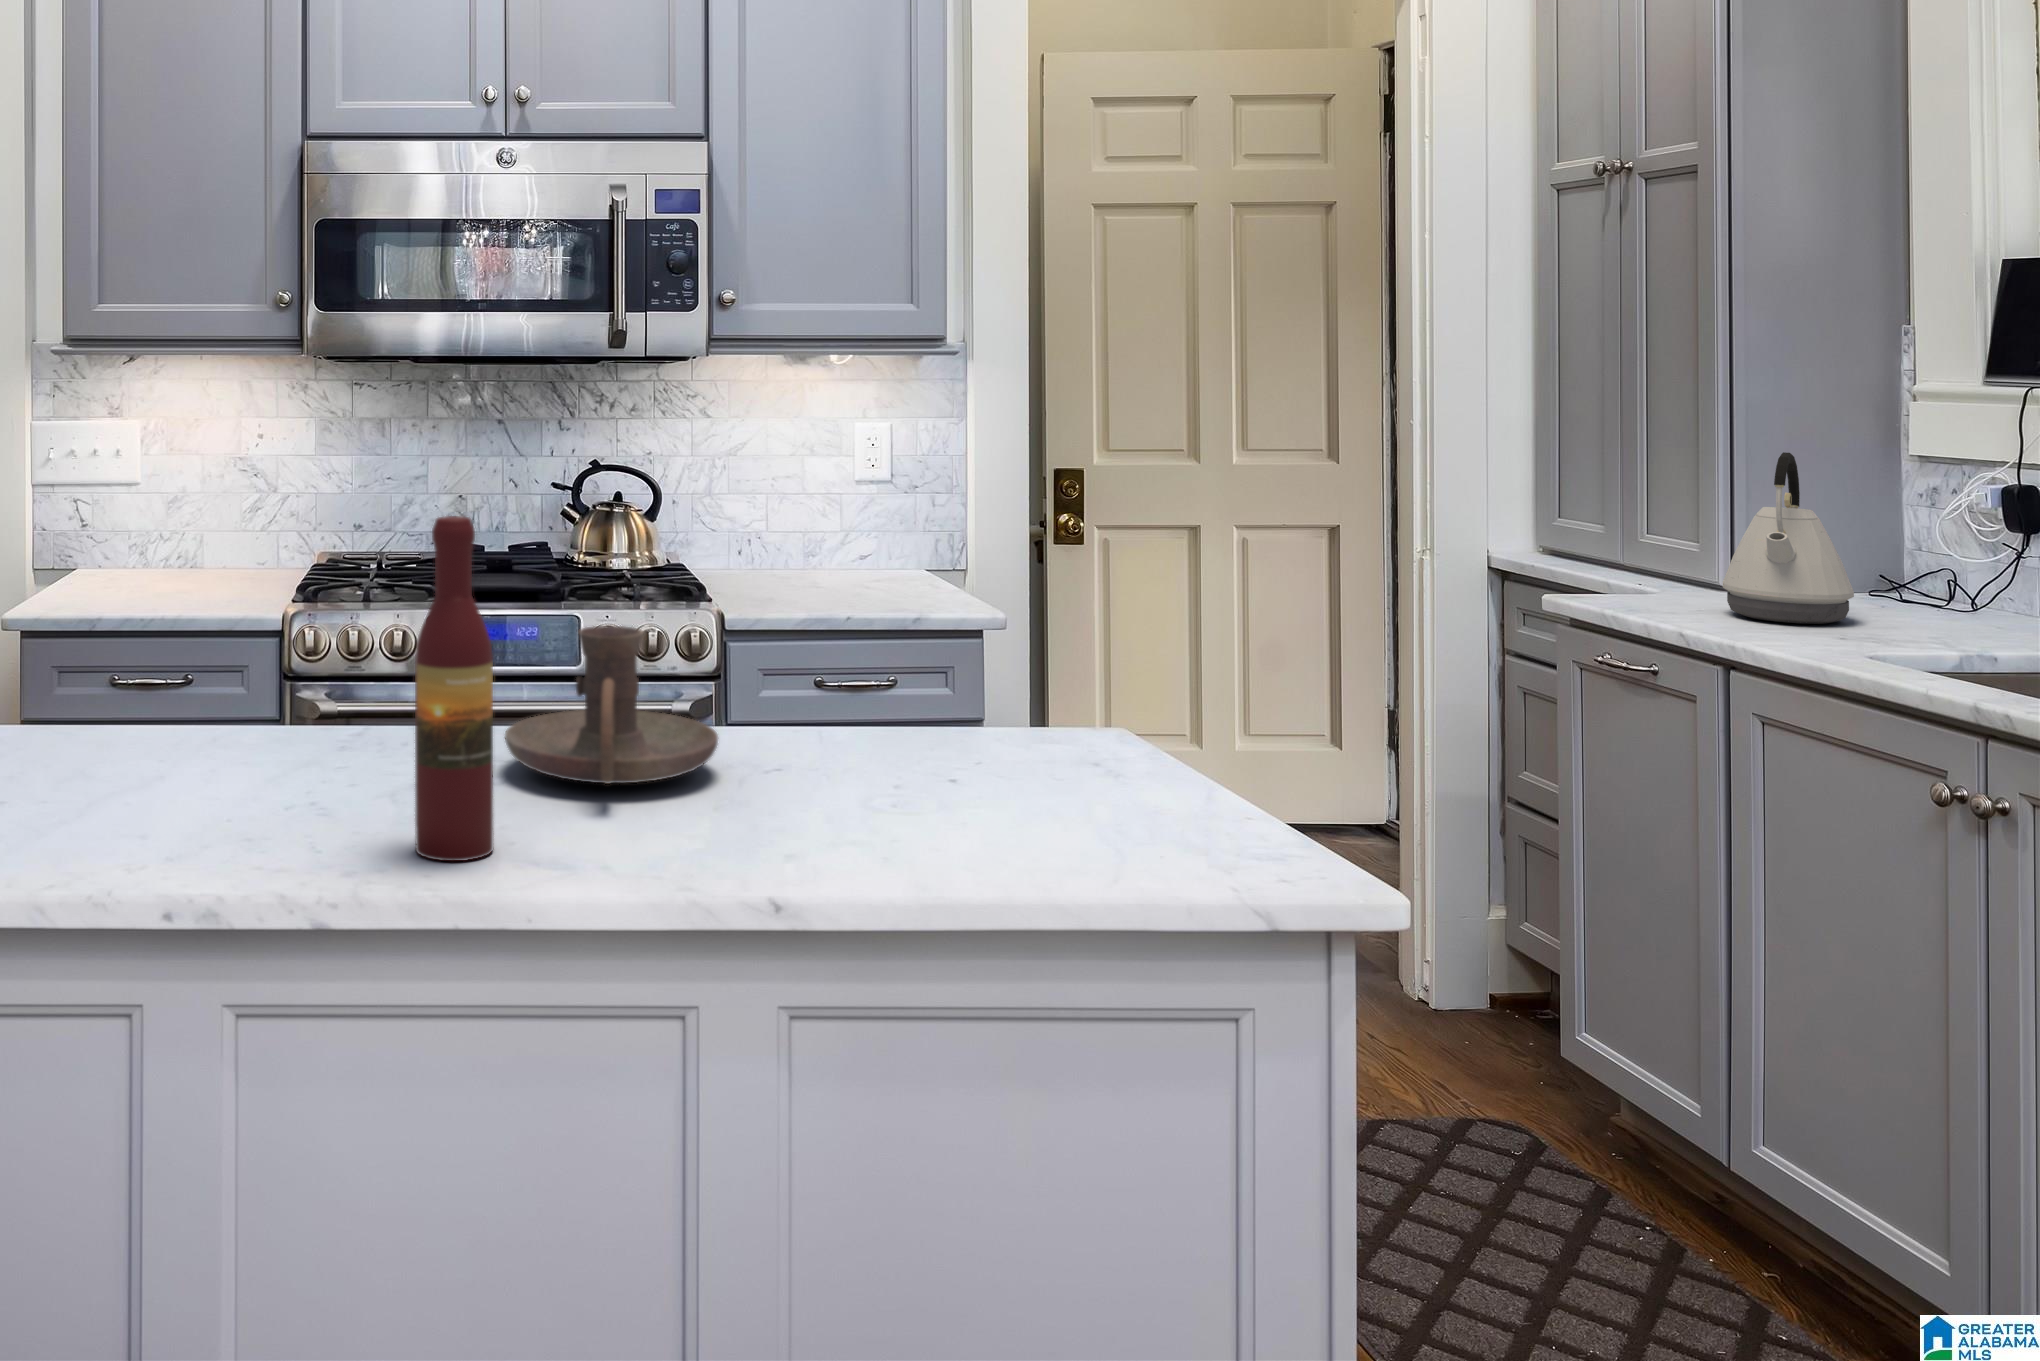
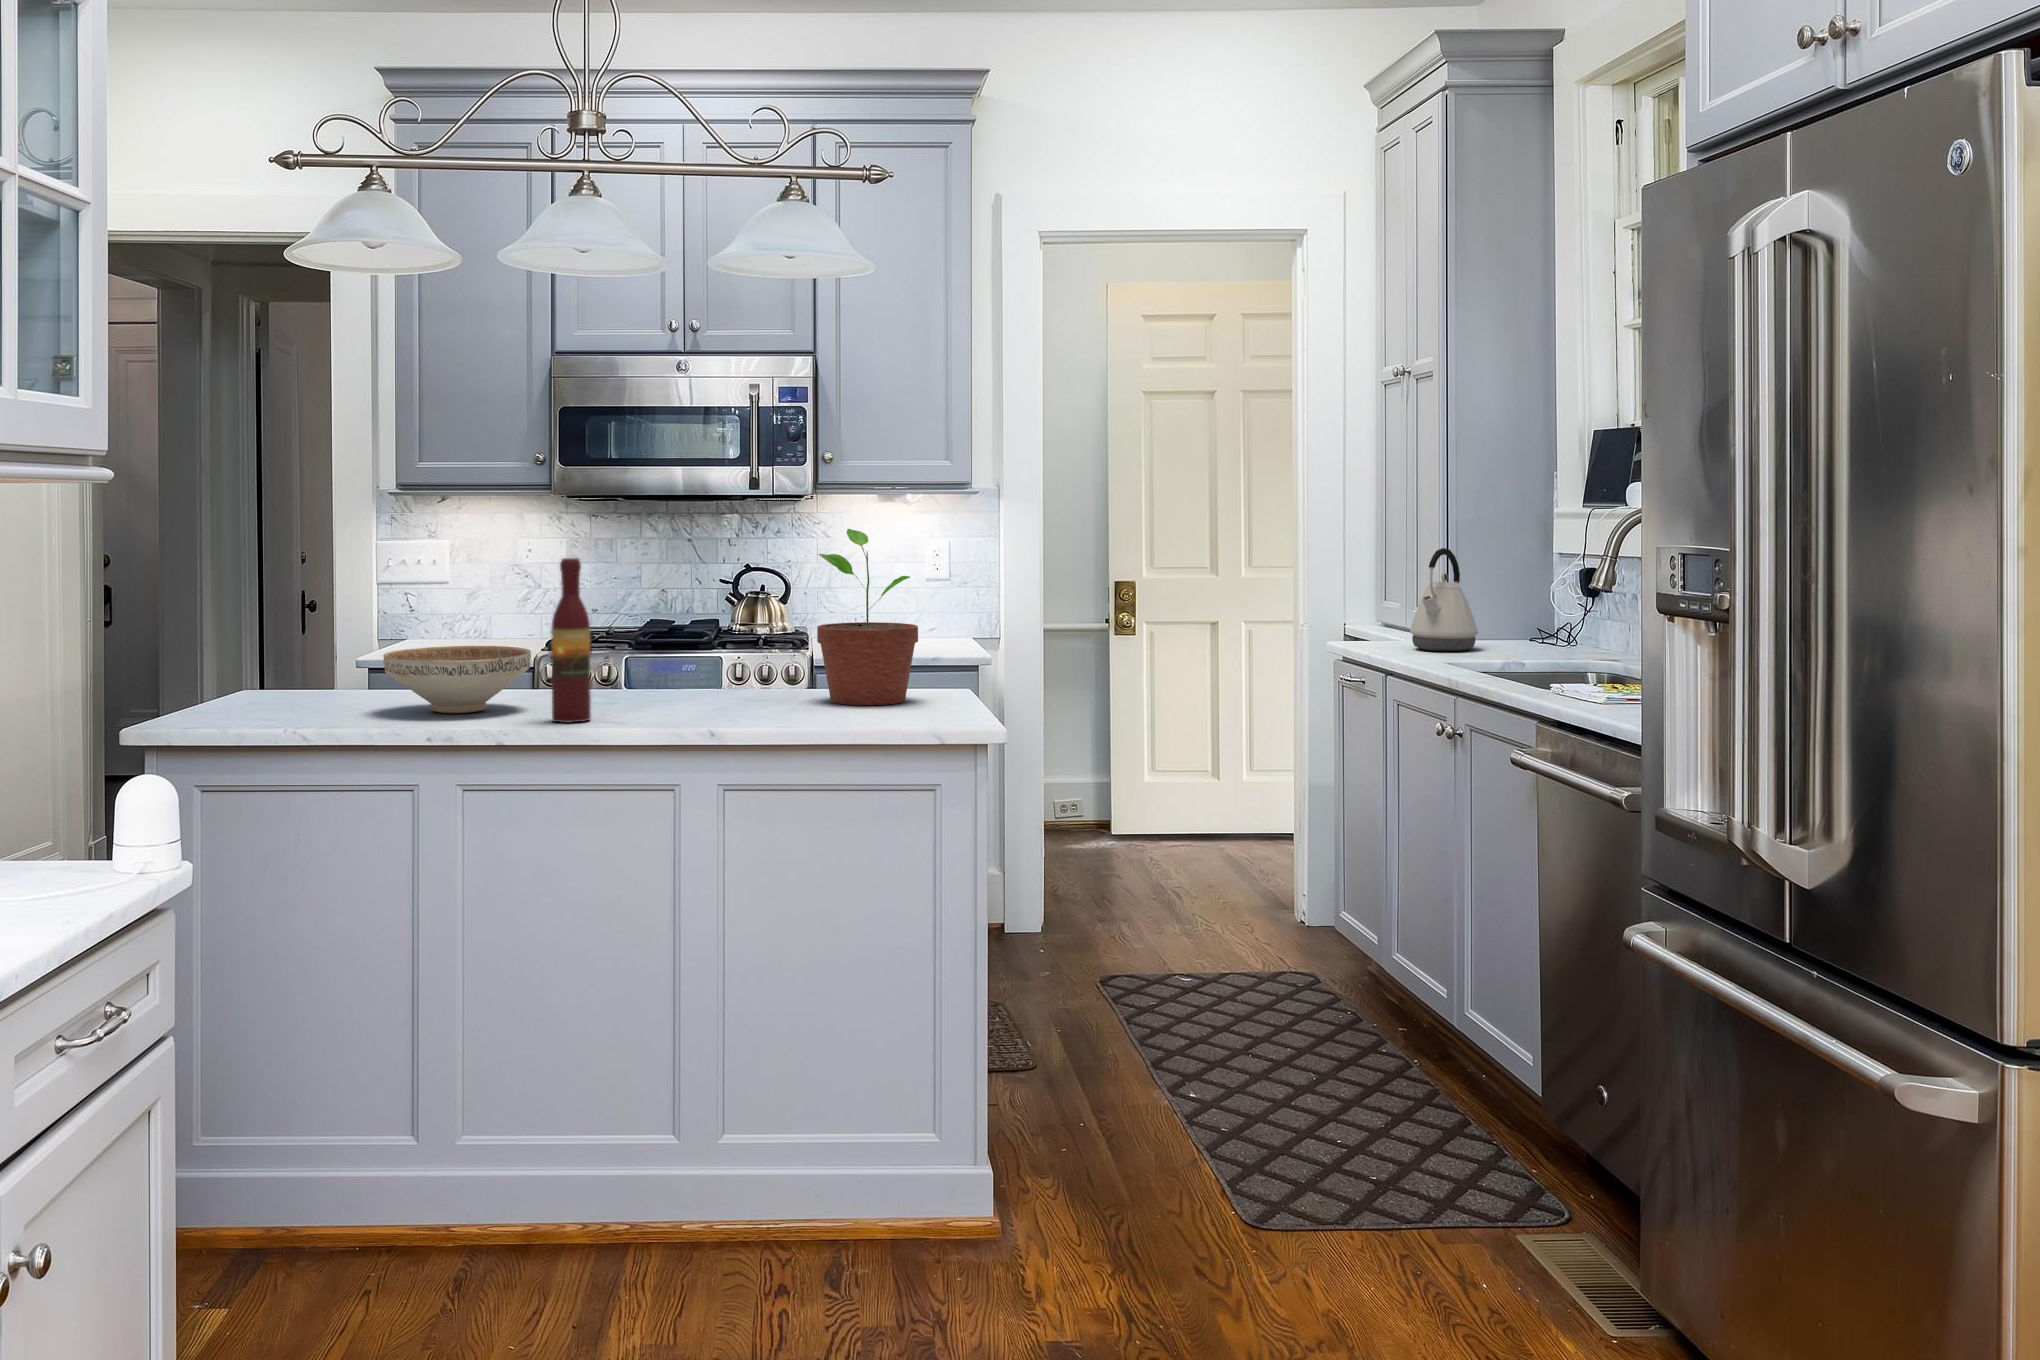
potted plant: none [874,438,1081,783] -> present [817,529,918,705]
candle holder: present [505,626,718,784] -> none [617,627,730,704]
decorative bowl: none [67,661,352,816] -> present [383,646,531,713]

